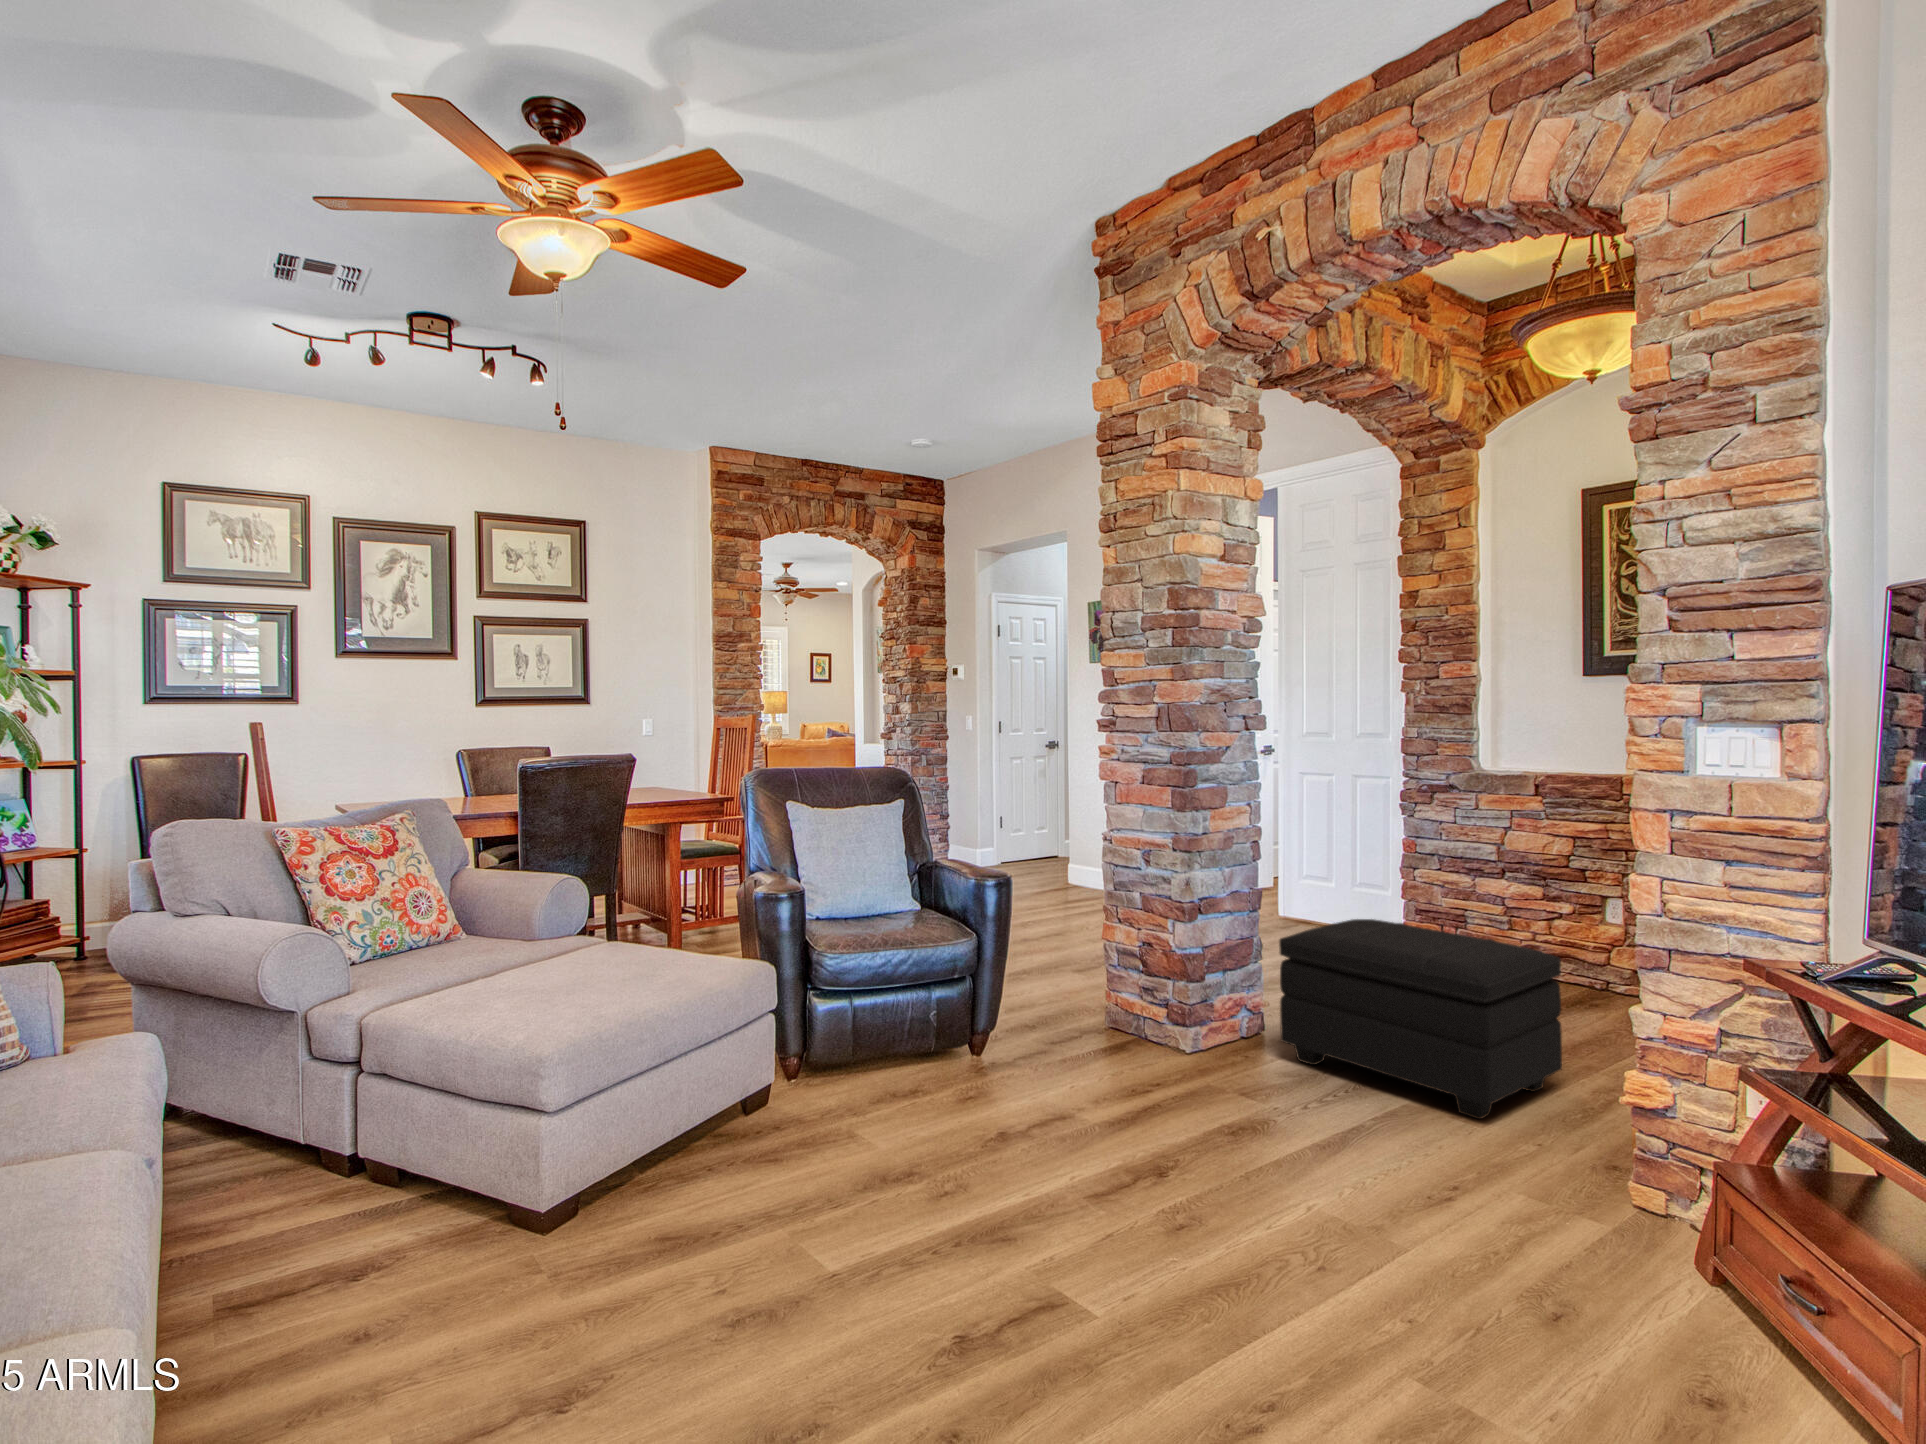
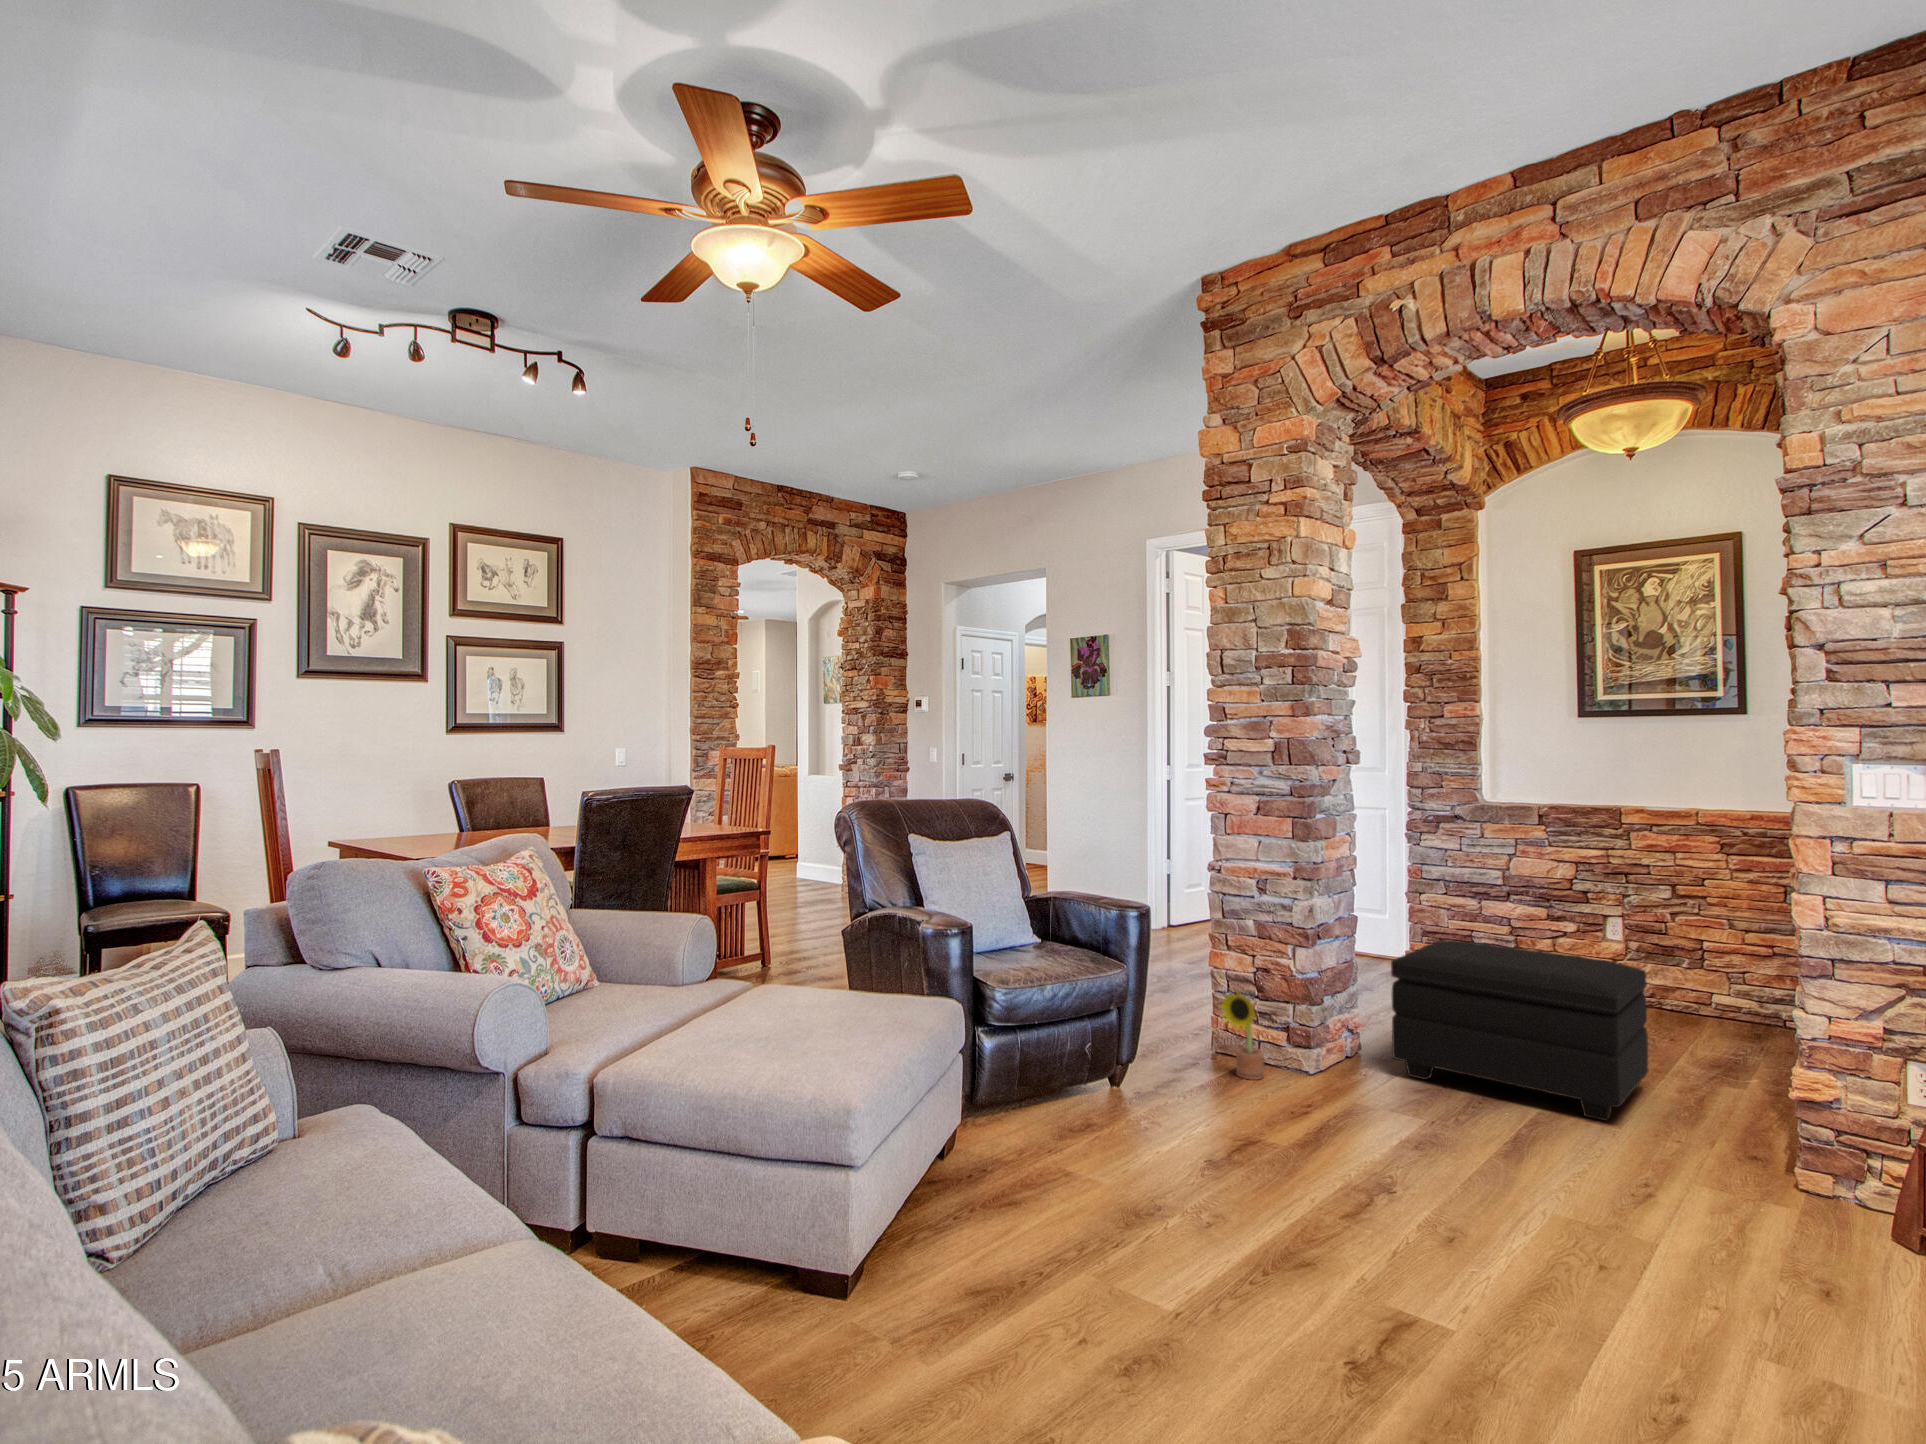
decorative plant: none [1093,963,1141,1056] -> present [1219,992,1264,1080]

